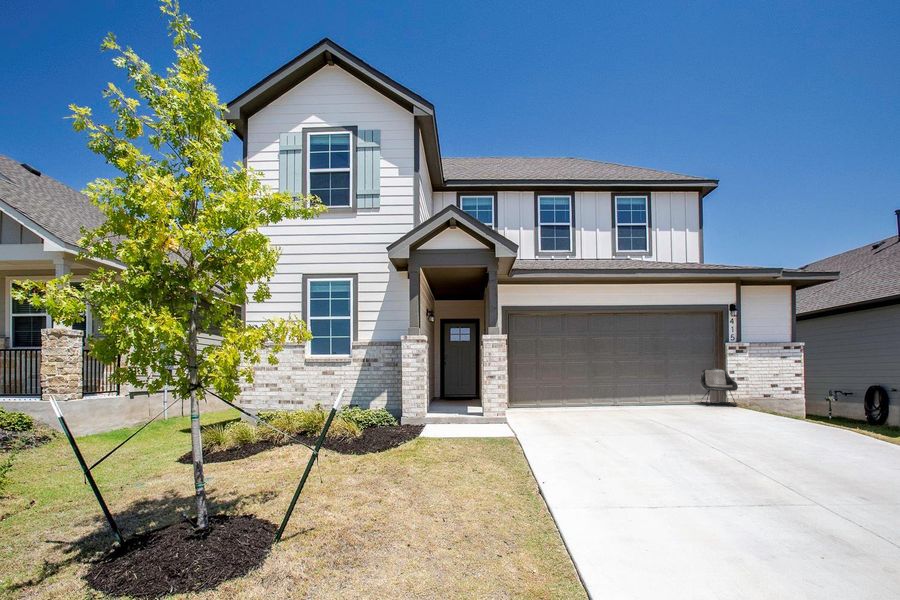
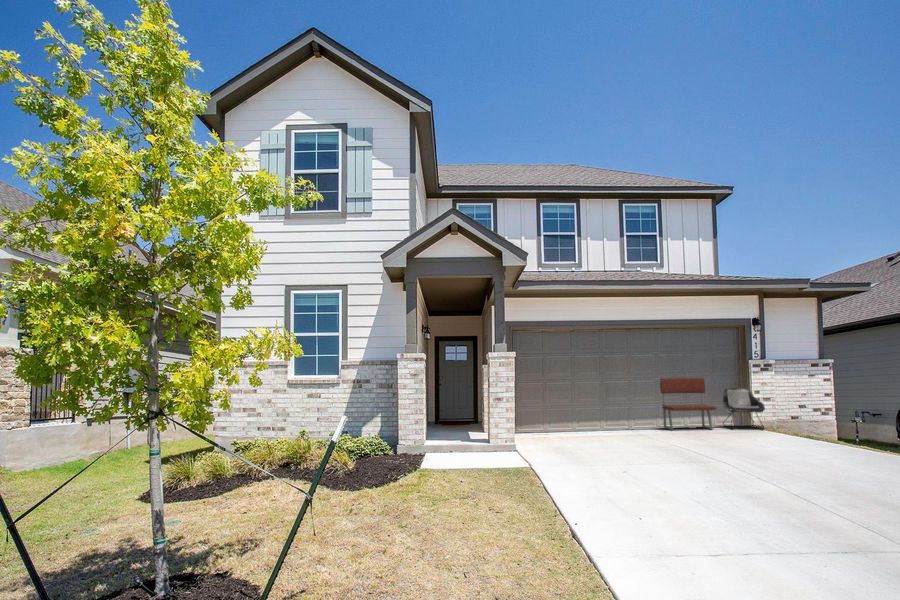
bench: none [643,359,693,406] -> present [660,378,716,430]

